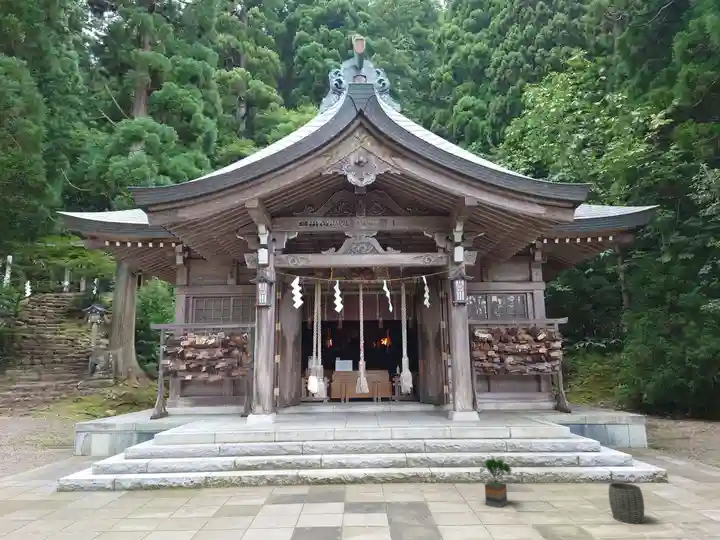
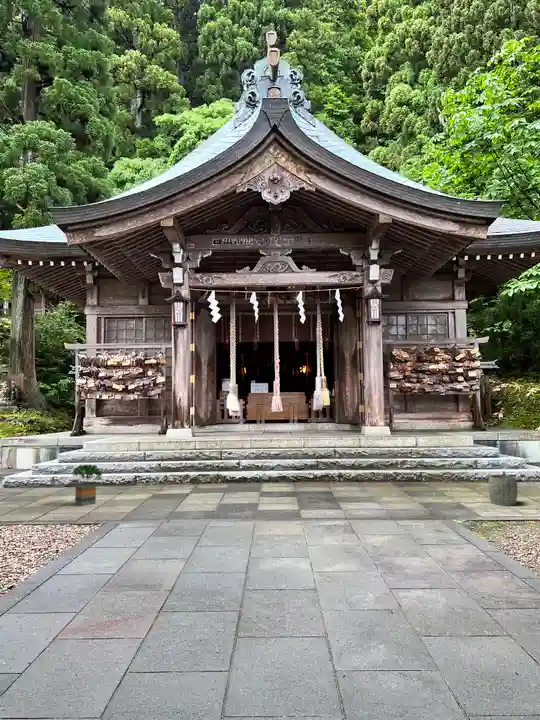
potted tree: present [480,459,512,508] -> present [73,465,102,506]

